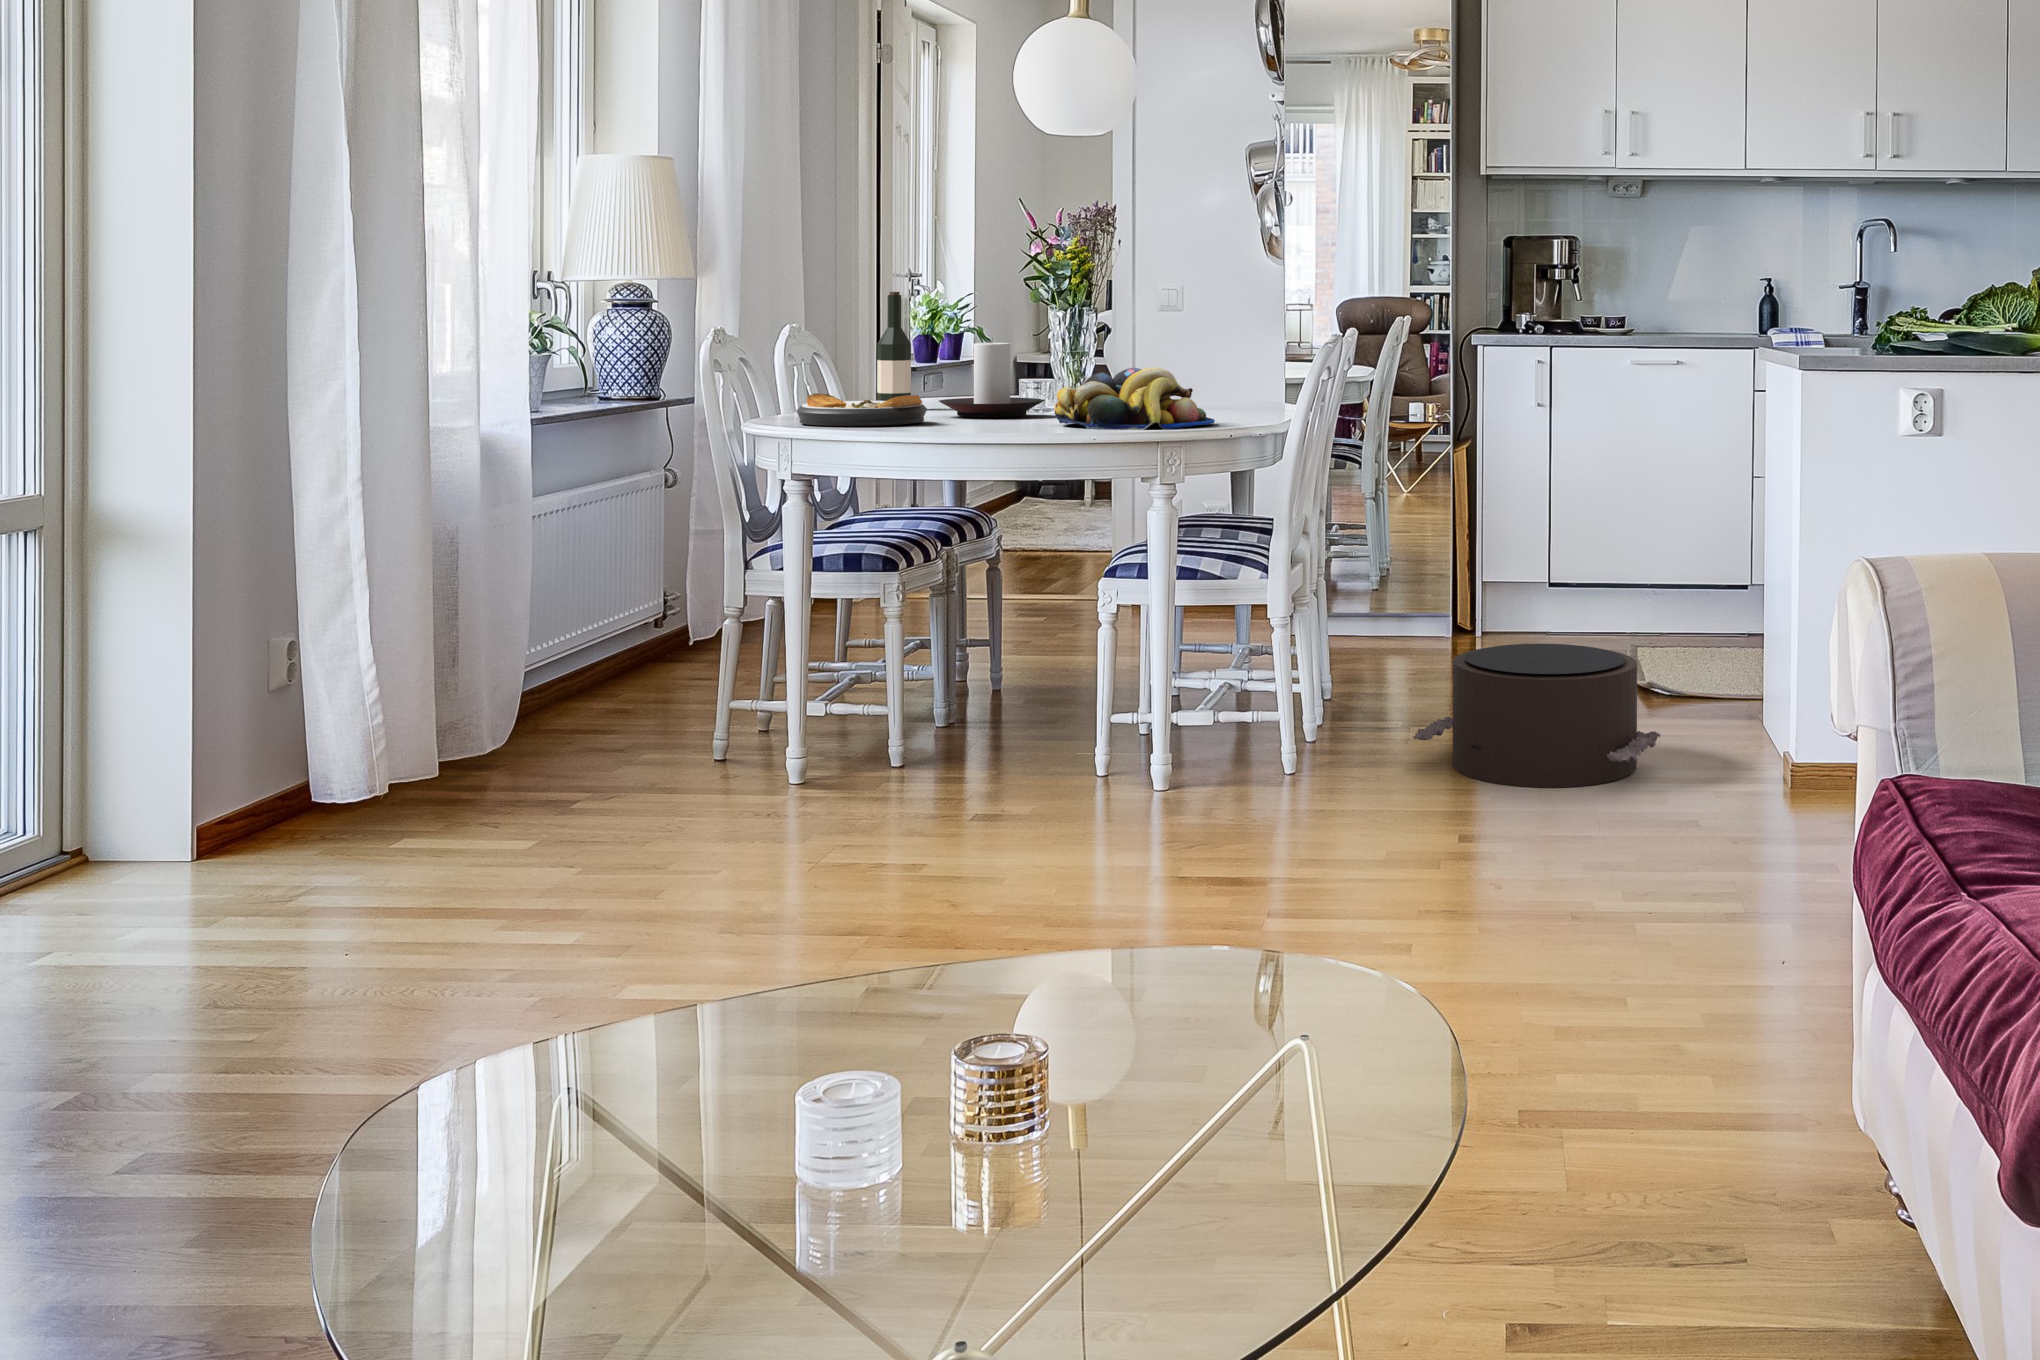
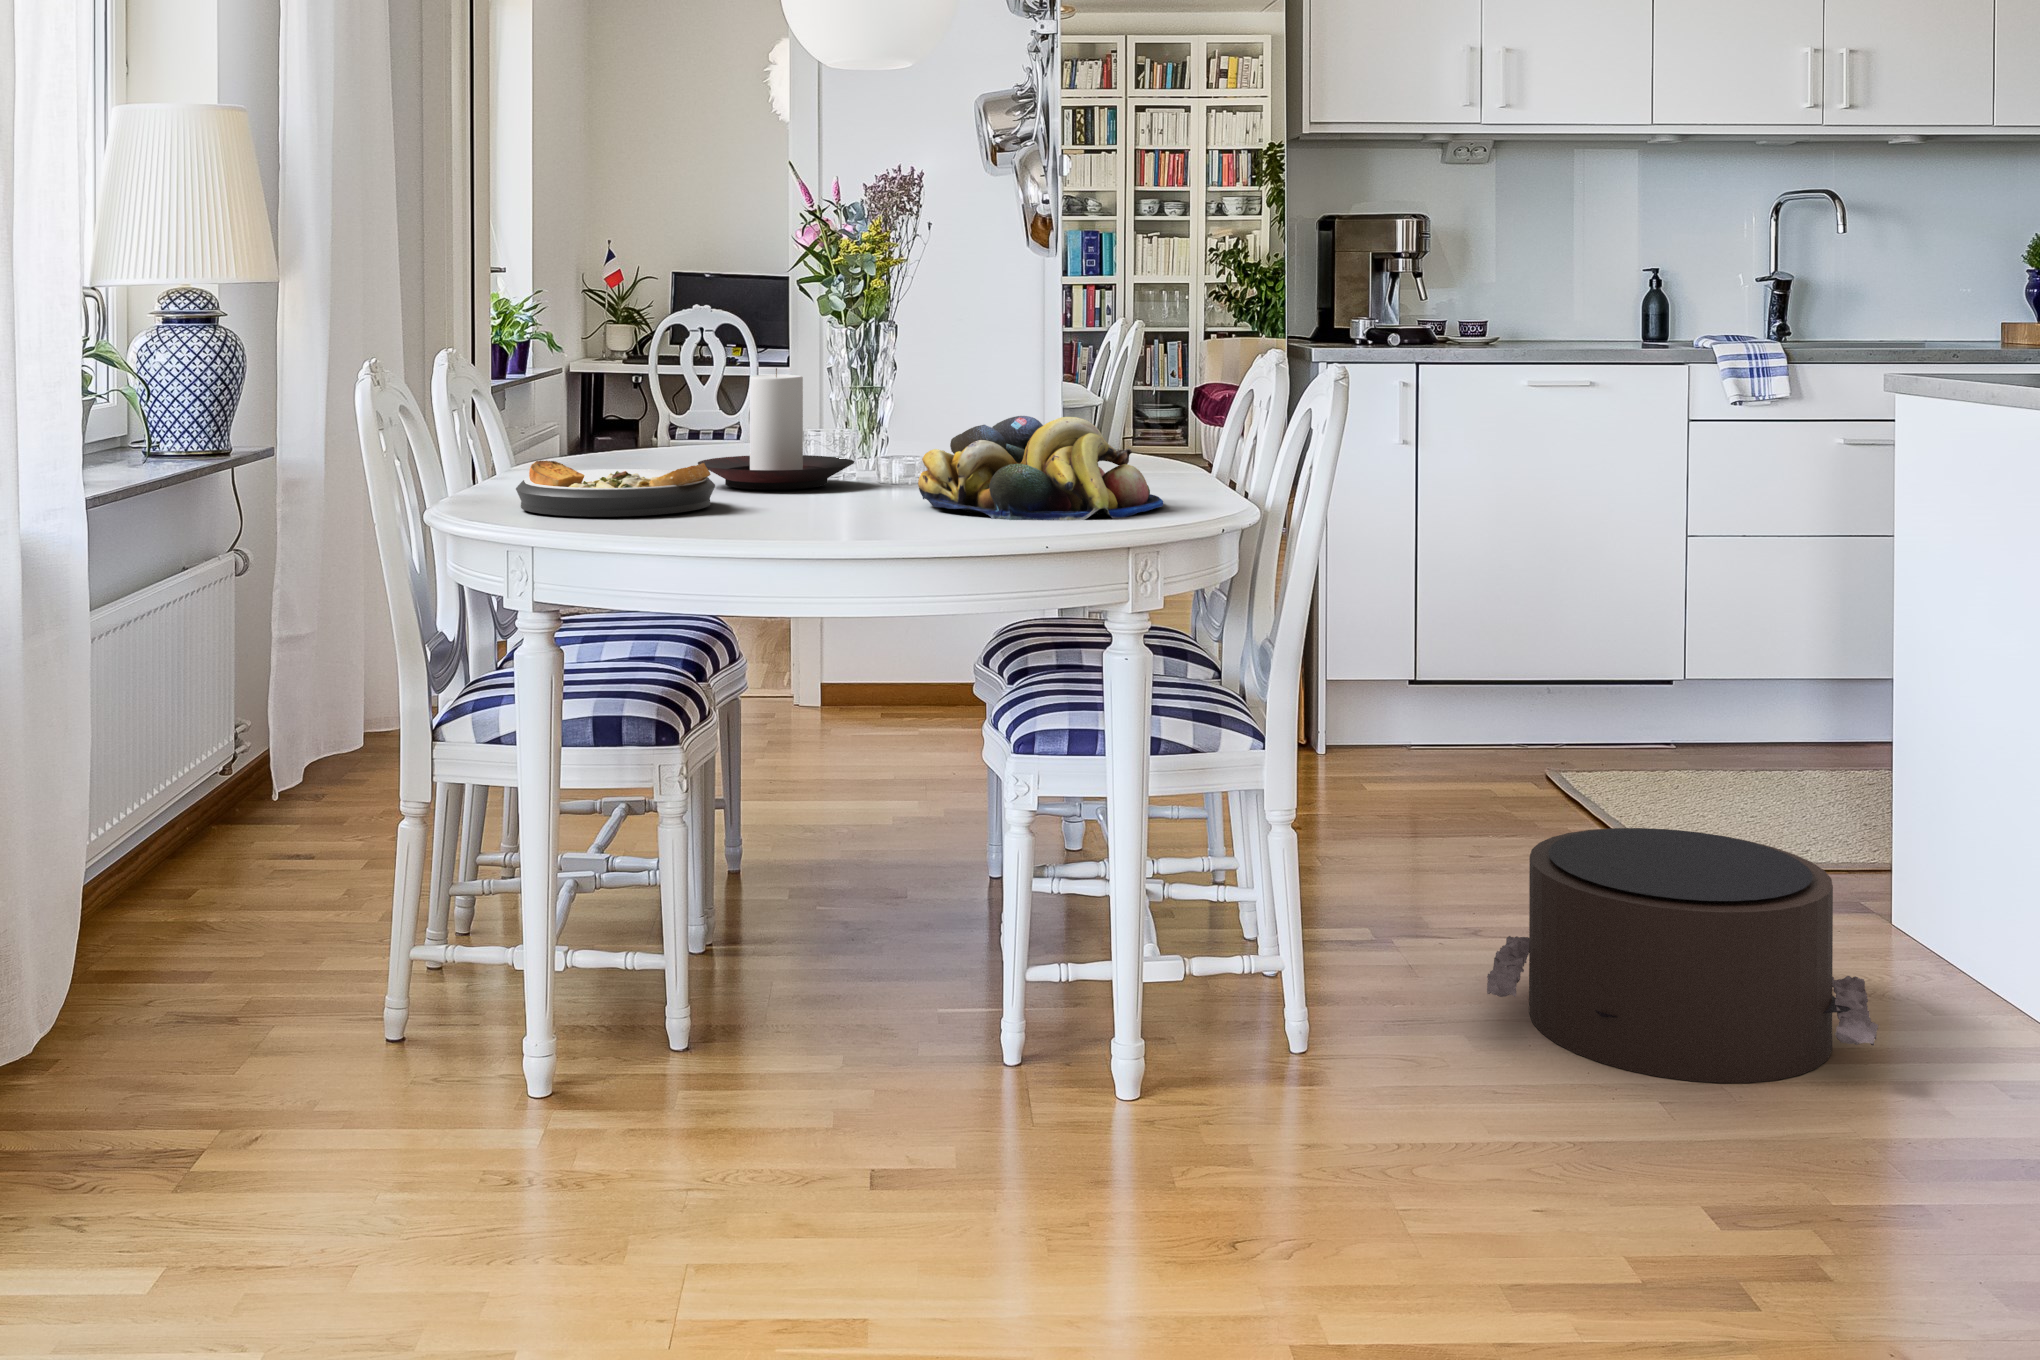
wine bottle: present [877,292,911,401] -> none [575,297,623,471]

